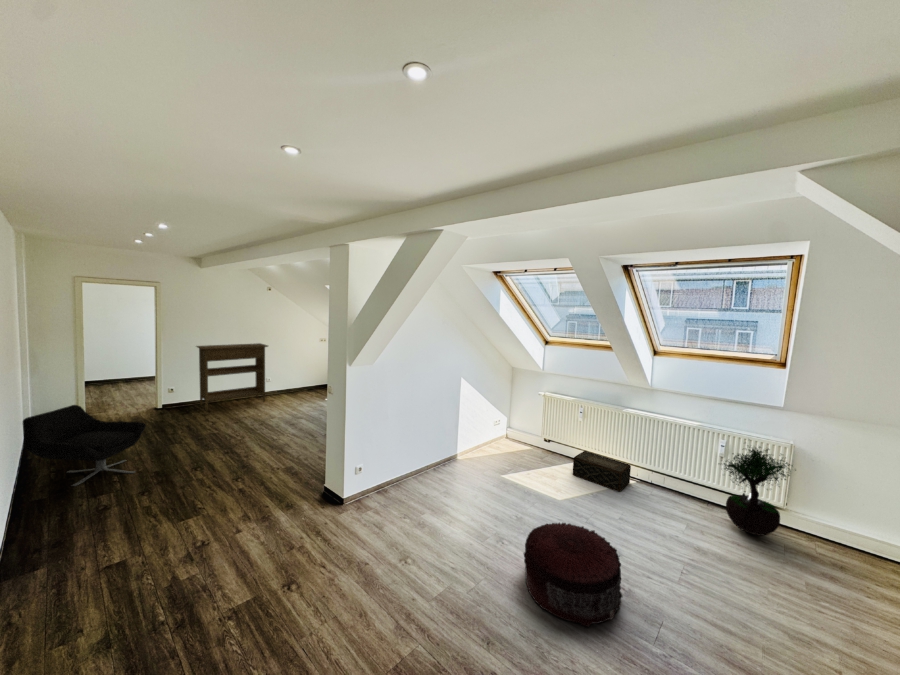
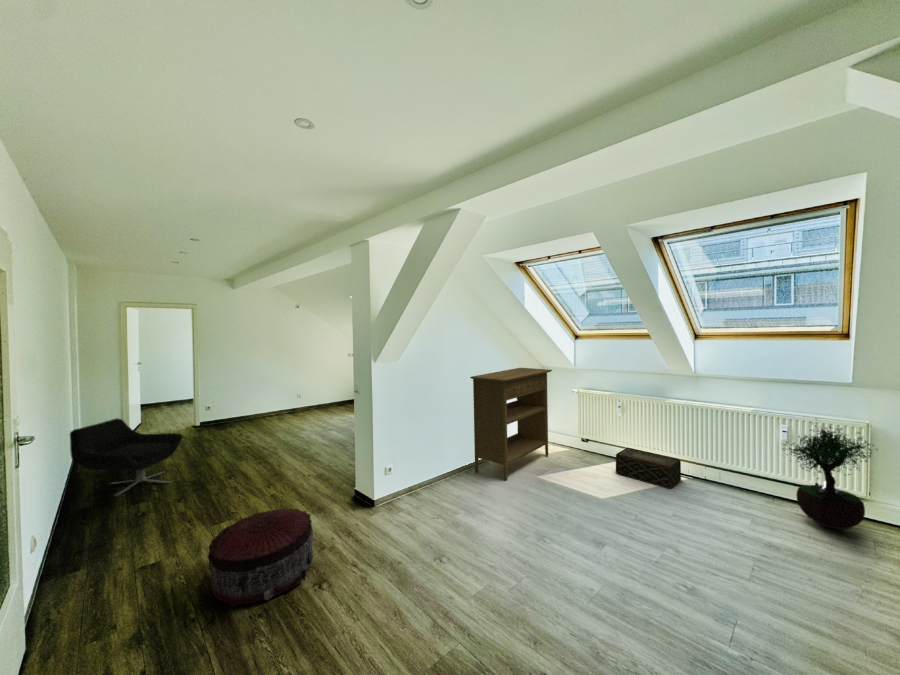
console table: present [197,343,268,410] -> present [470,368,552,481]
pouf: present [524,523,623,627] -> present [208,508,313,607]

